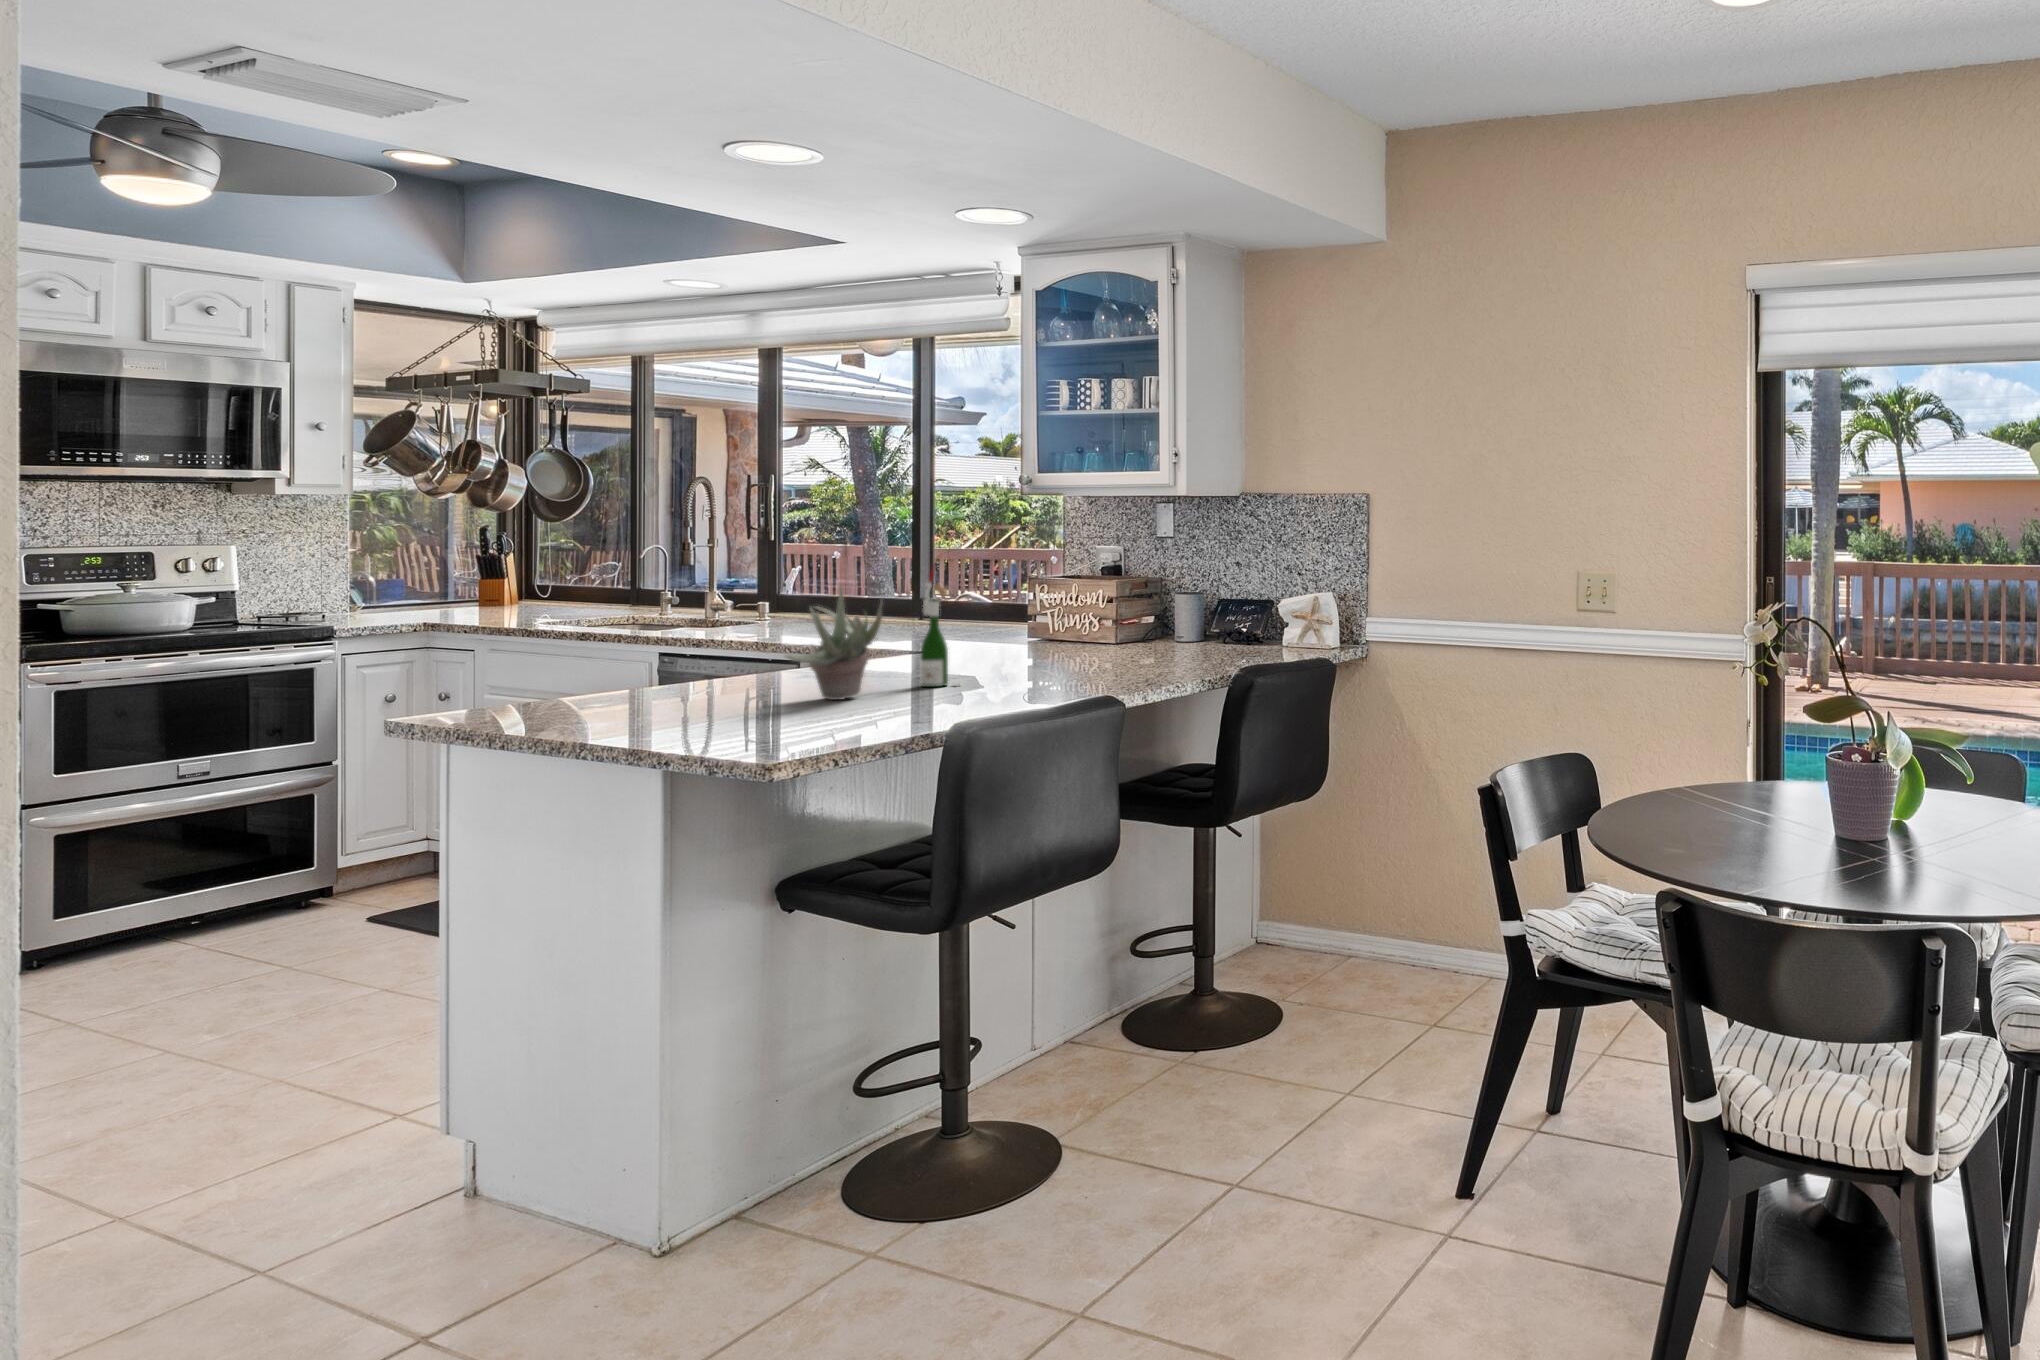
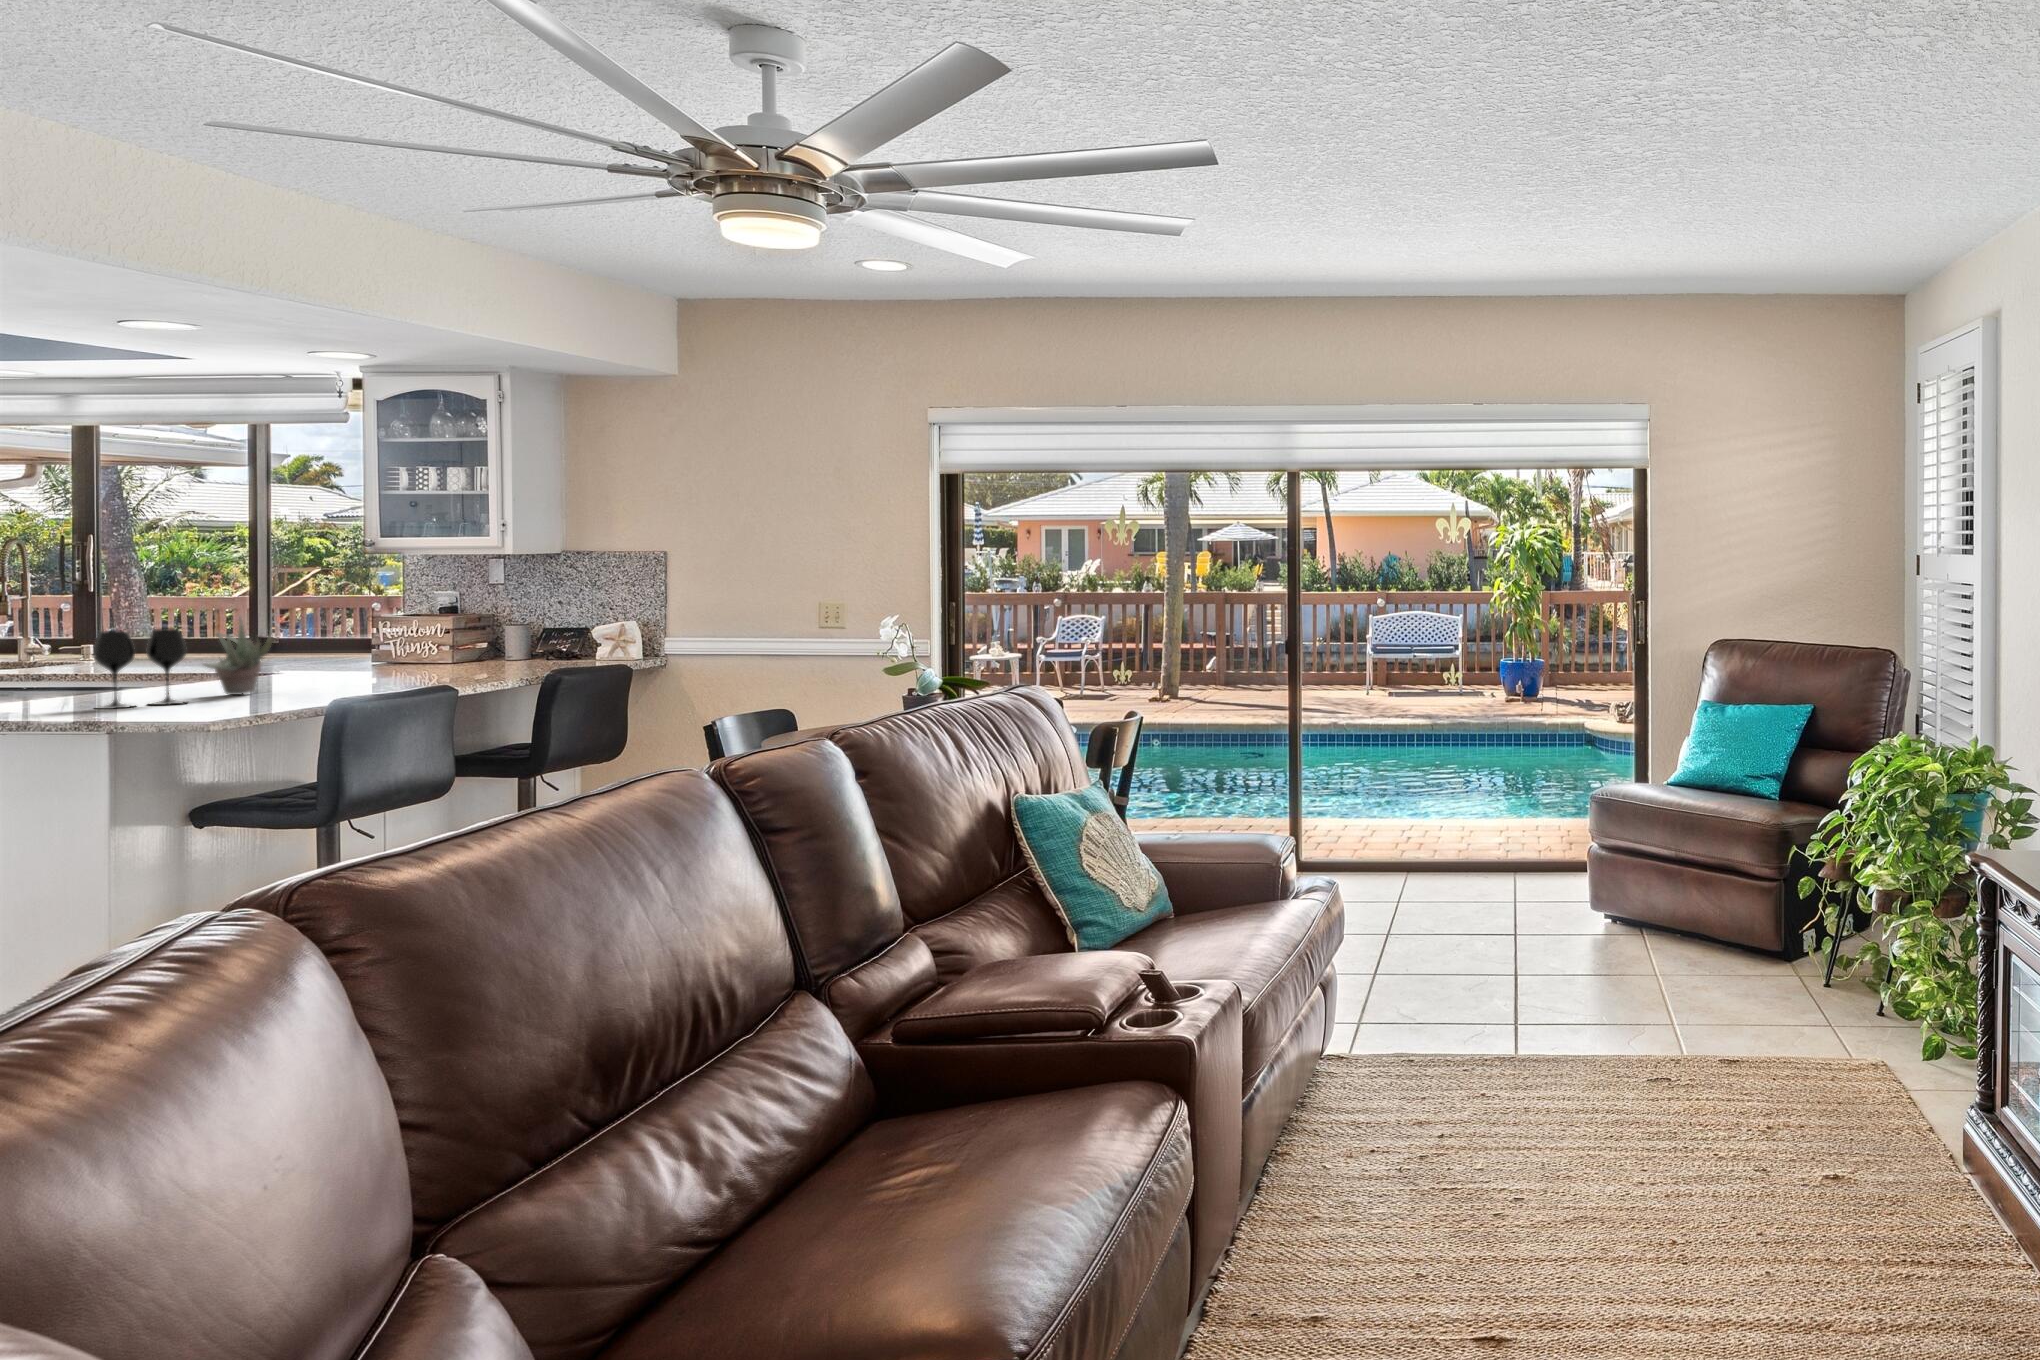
wine bottle: present [921,558,958,687] -> none [298,597,331,688]
wine glass: none [629,602,760,729] -> present [93,628,187,709]

